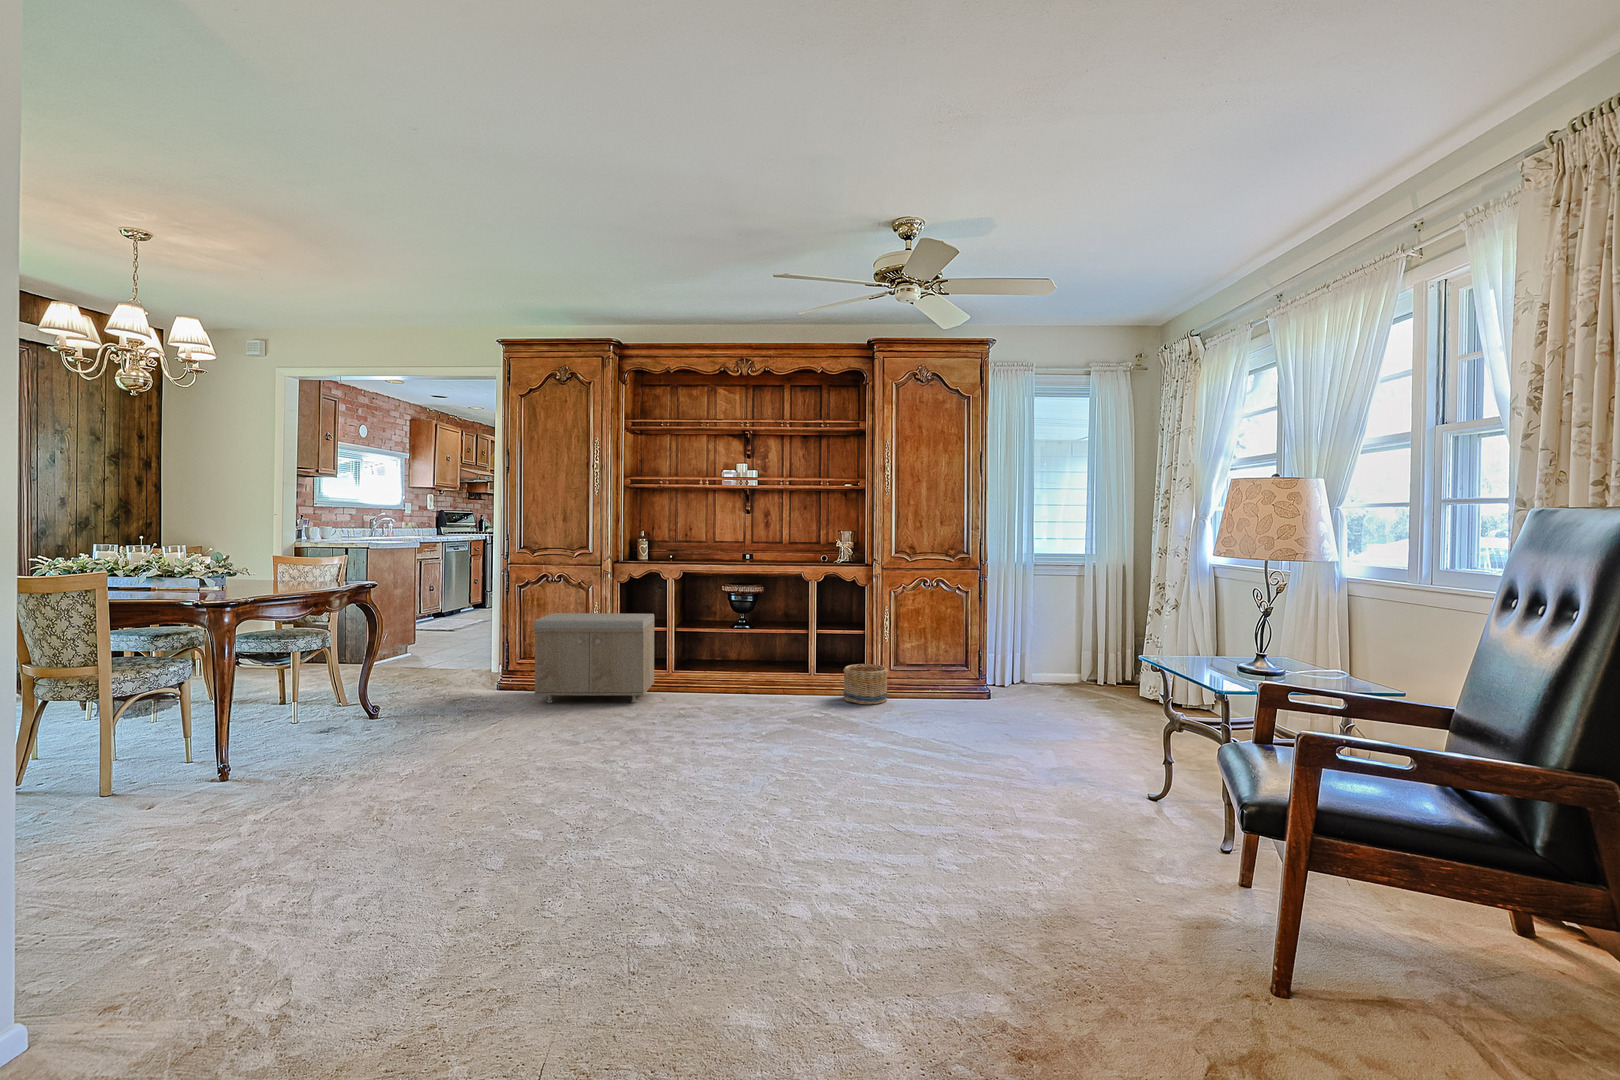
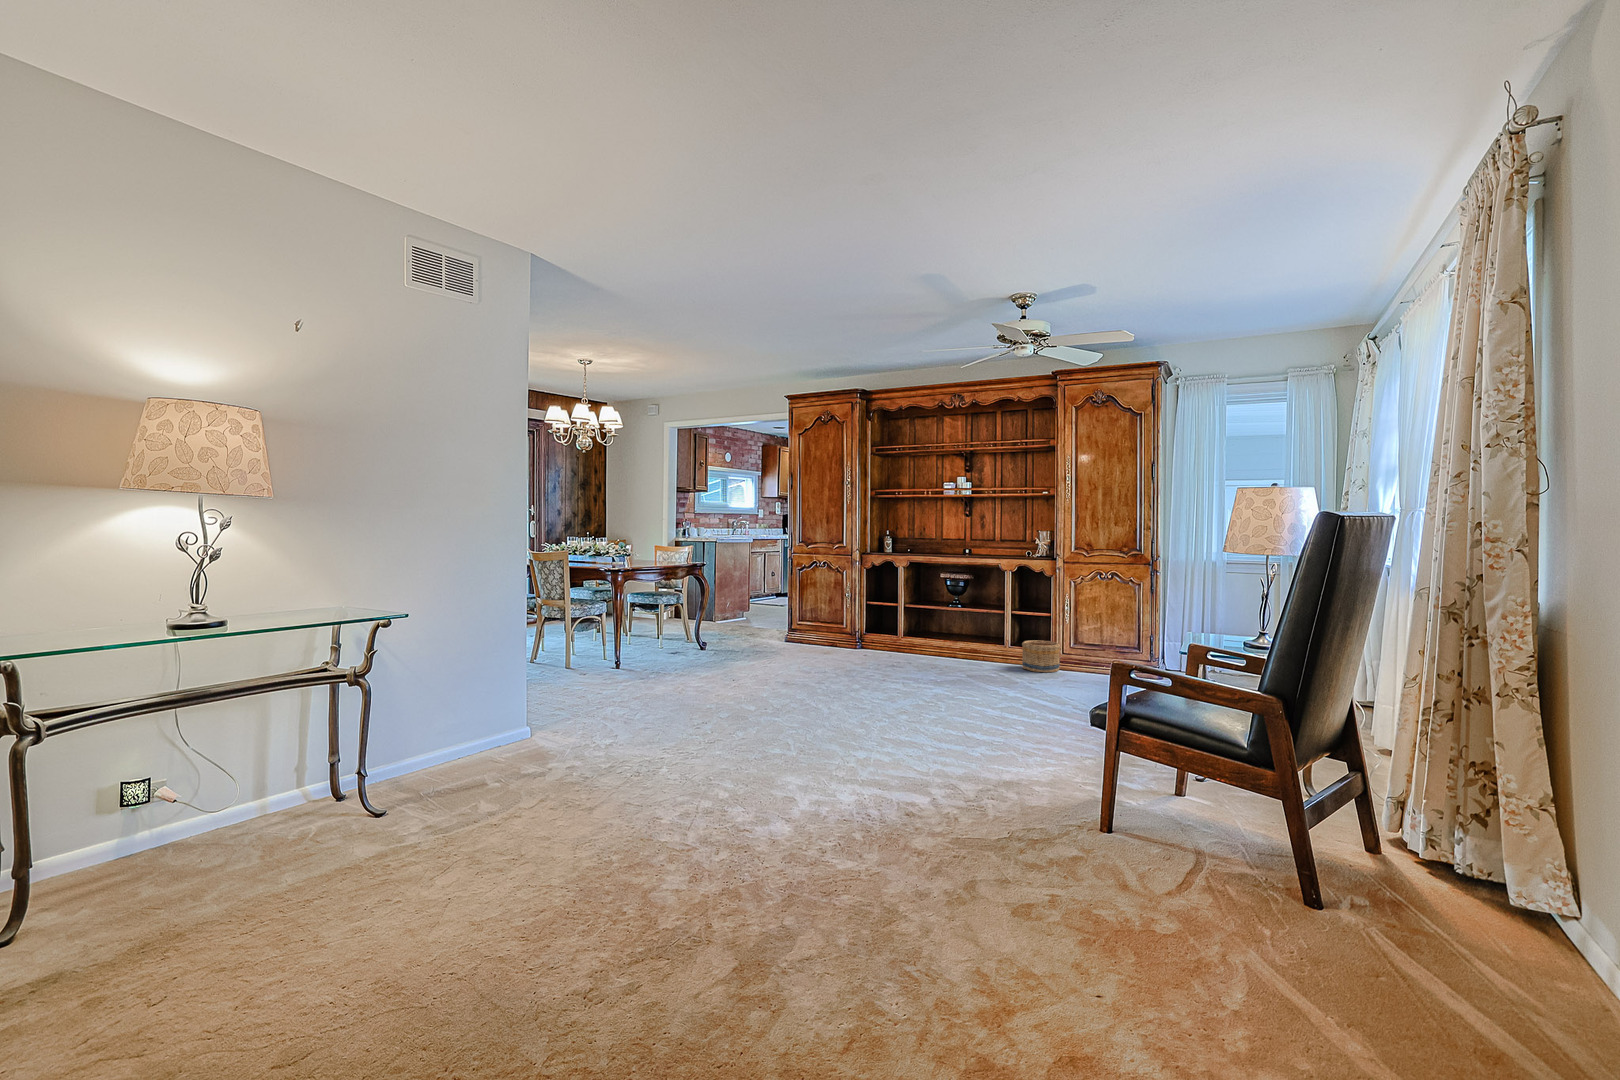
storage bench: present [534,613,654,703] -> none [798,589,885,656]

